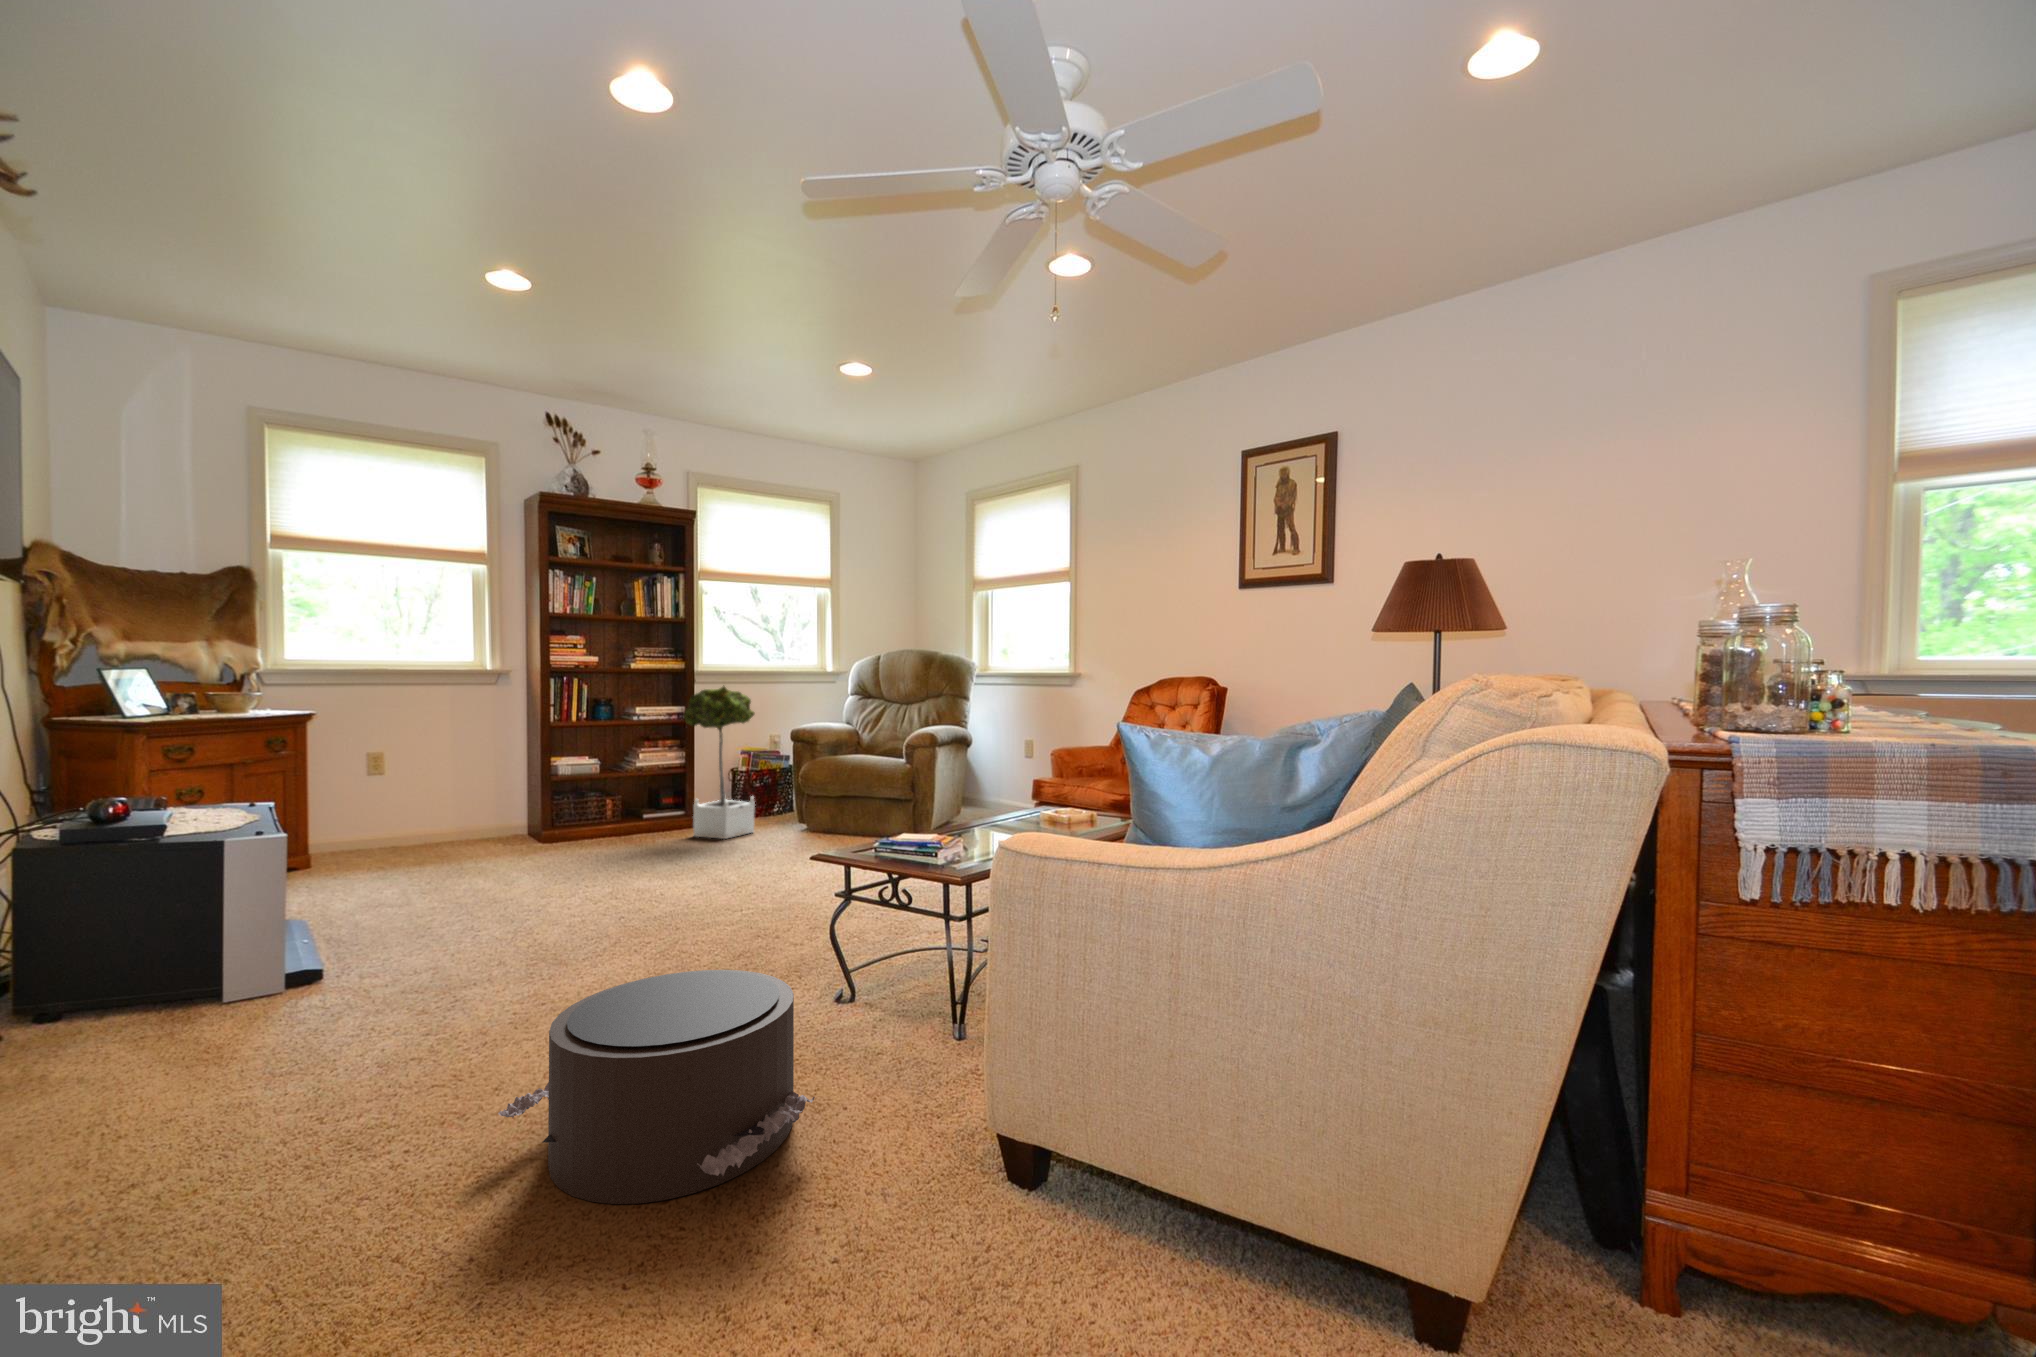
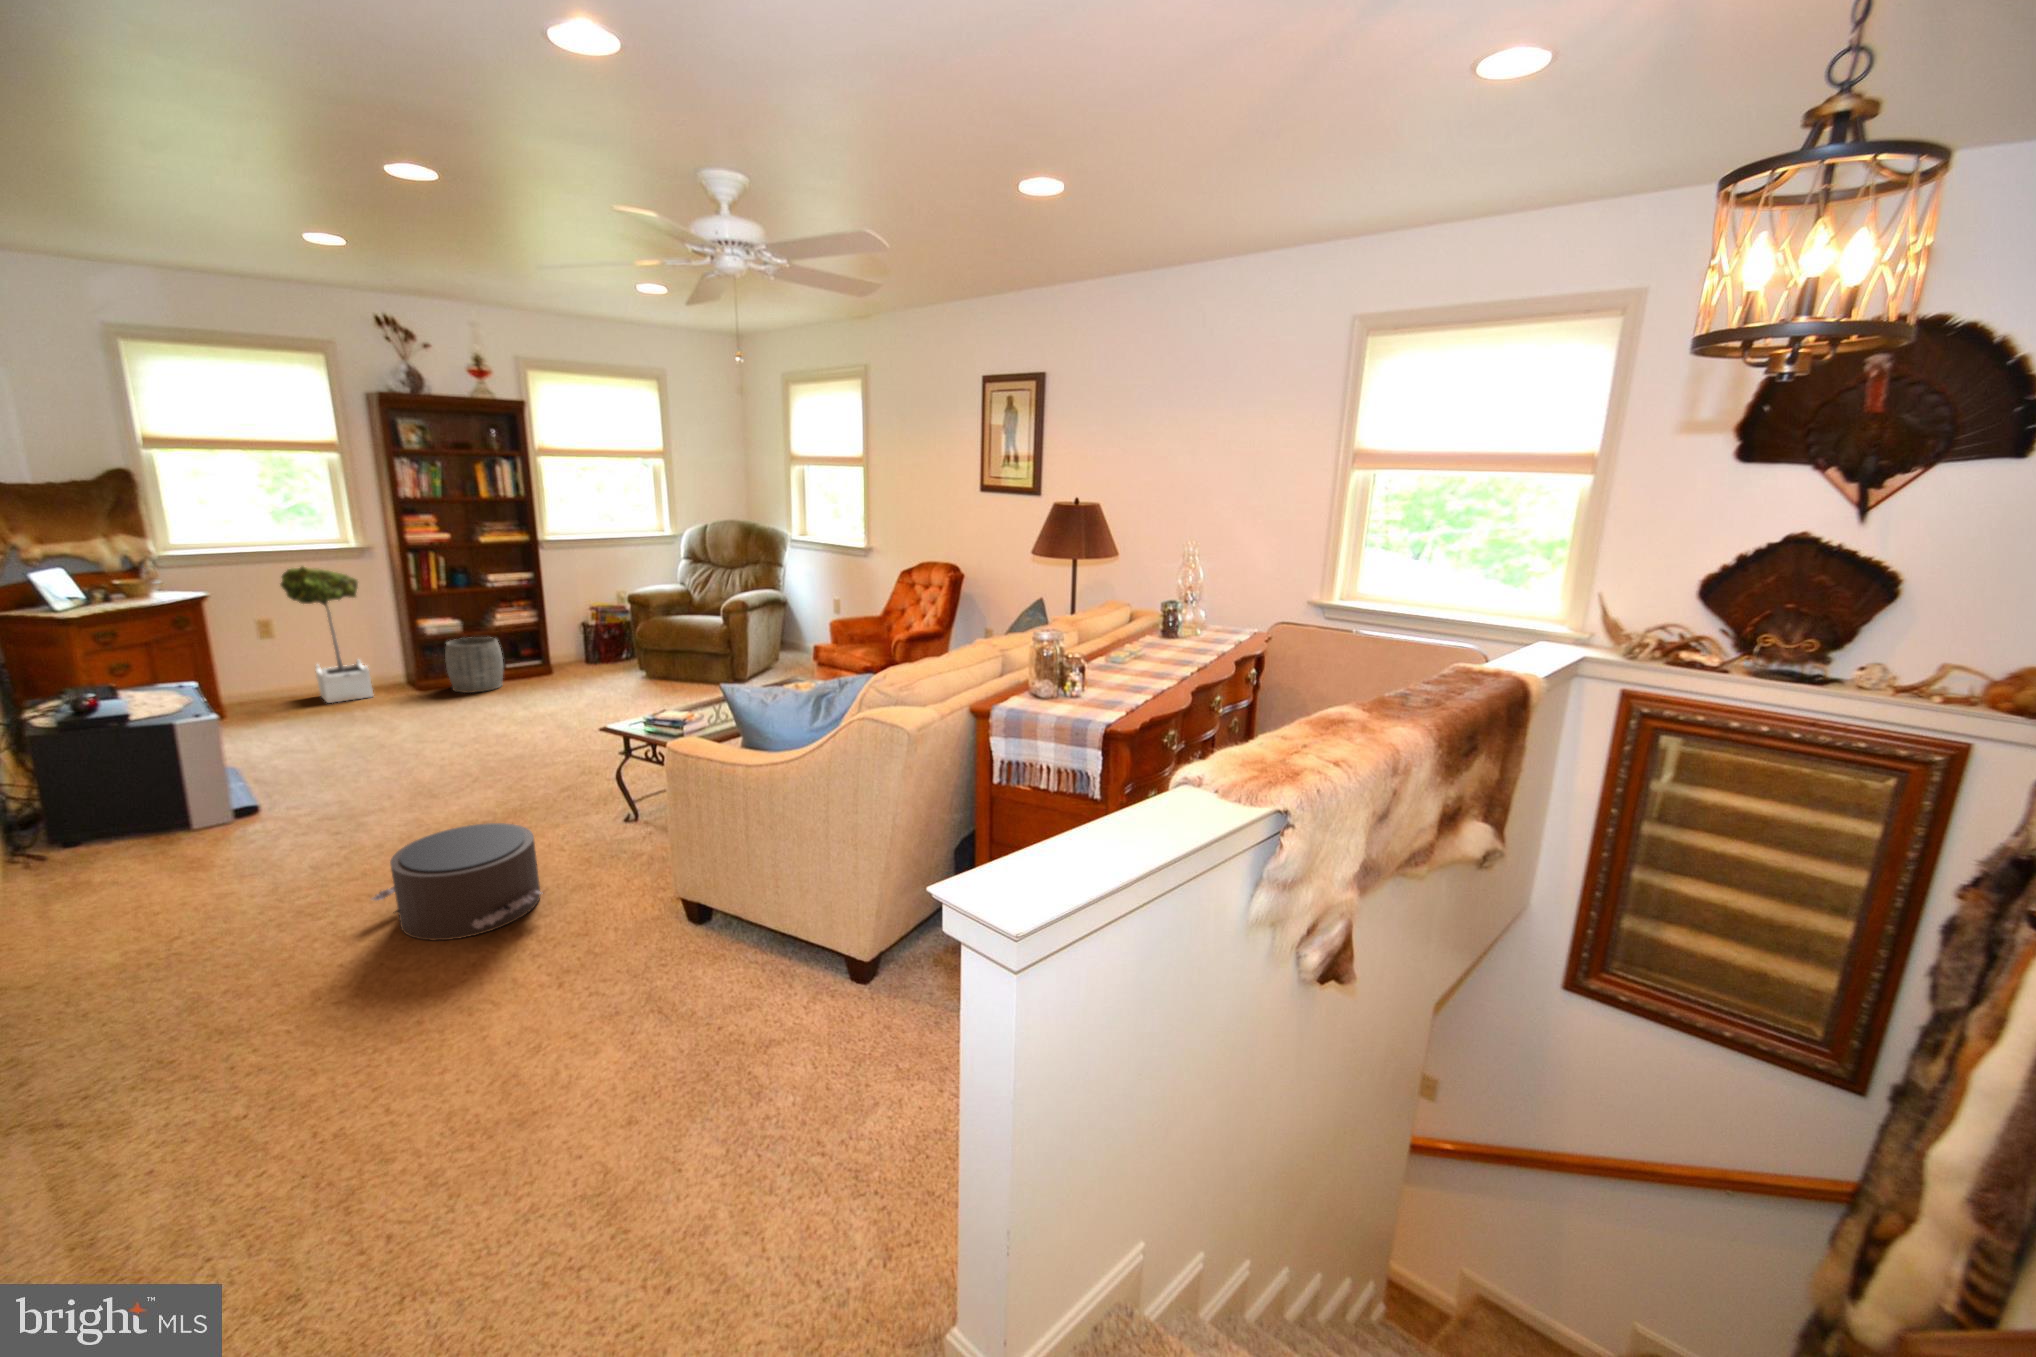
potted tree: present [684,685,755,839] -> present [281,566,373,703]
woven basket: none [575,781,642,848] -> present [445,637,503,693]

